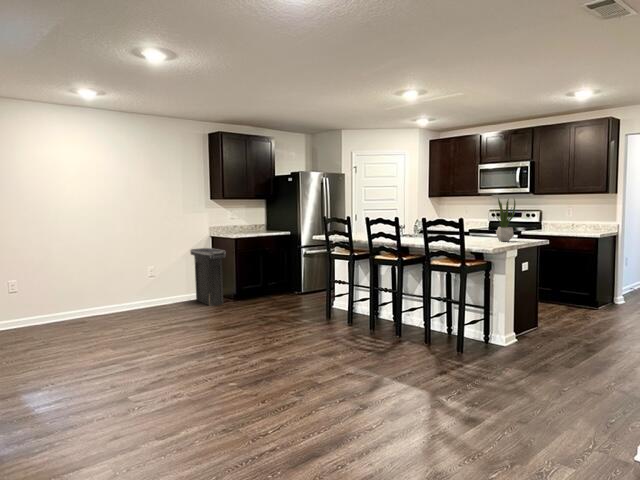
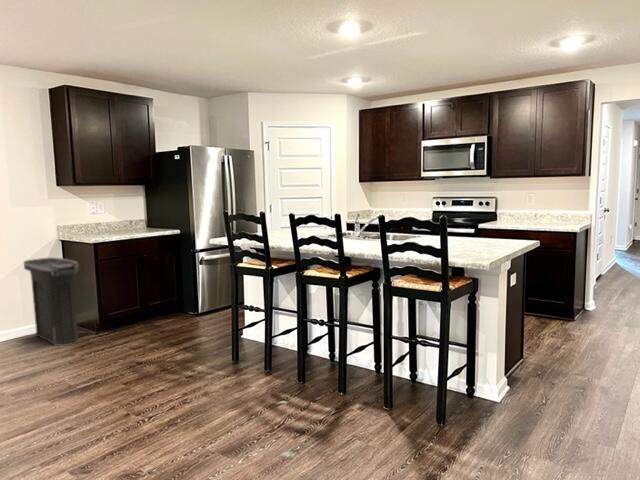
potted plant: present [495,198,516,242] -> none [478,183,509,248]

